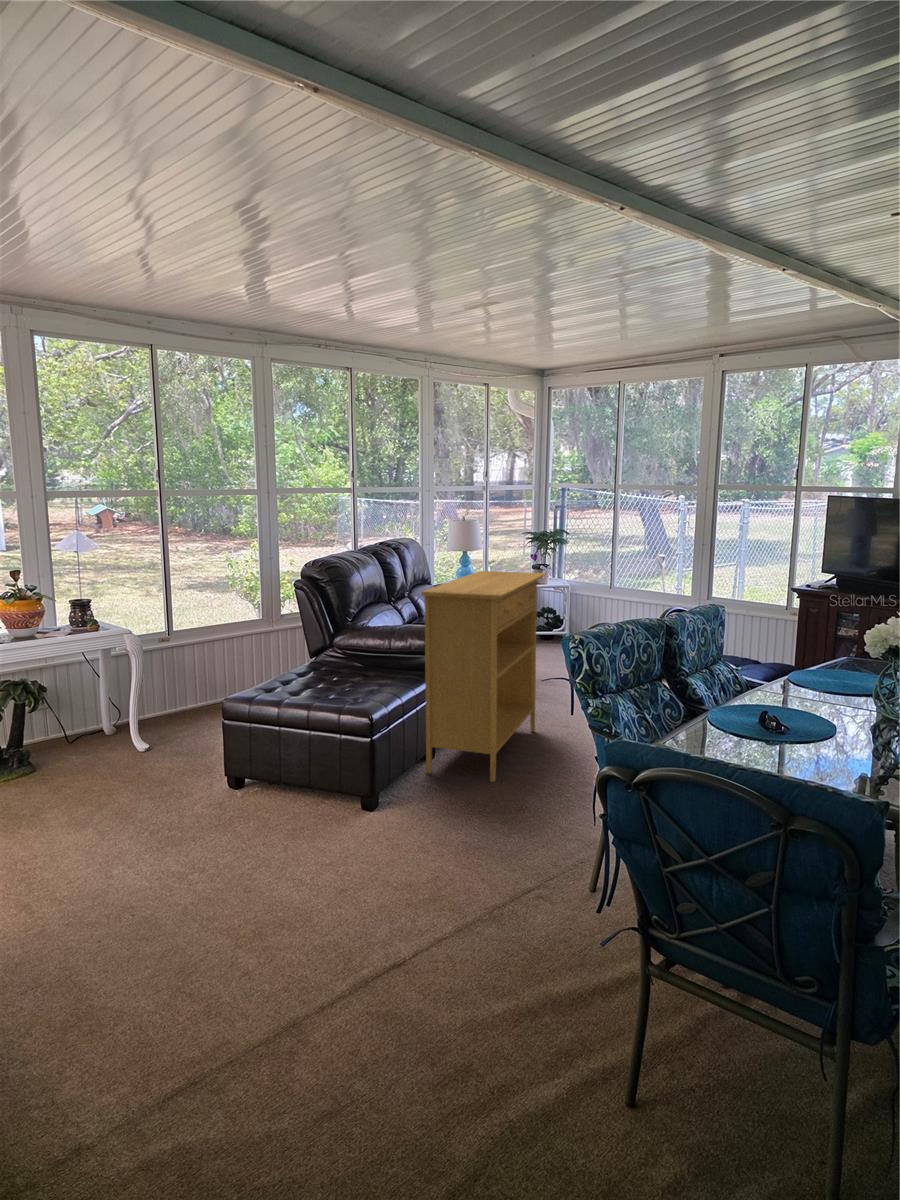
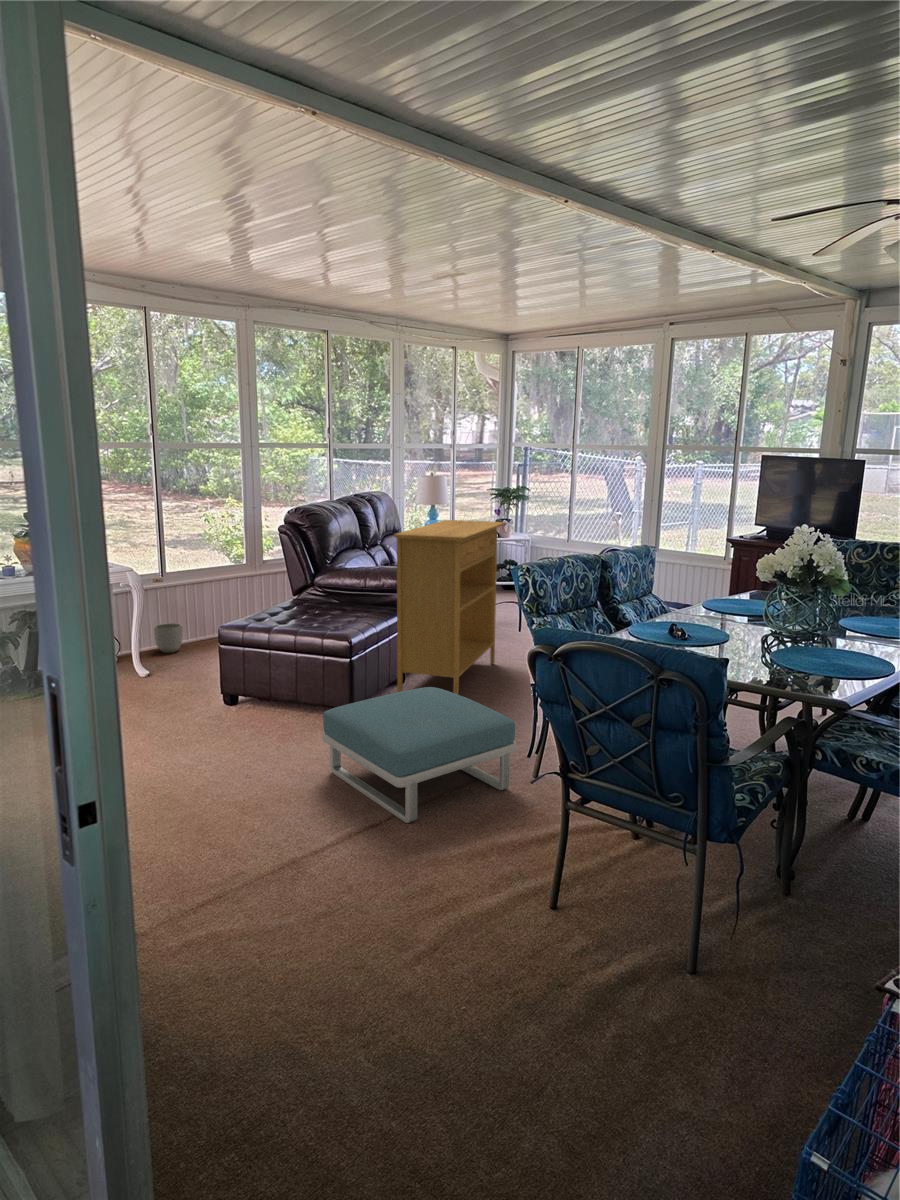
planter: none [161,685,192,718] -> present [154,623,182,653]
footstool: none [336,776,569,962] -> present [322,687,516,823]

